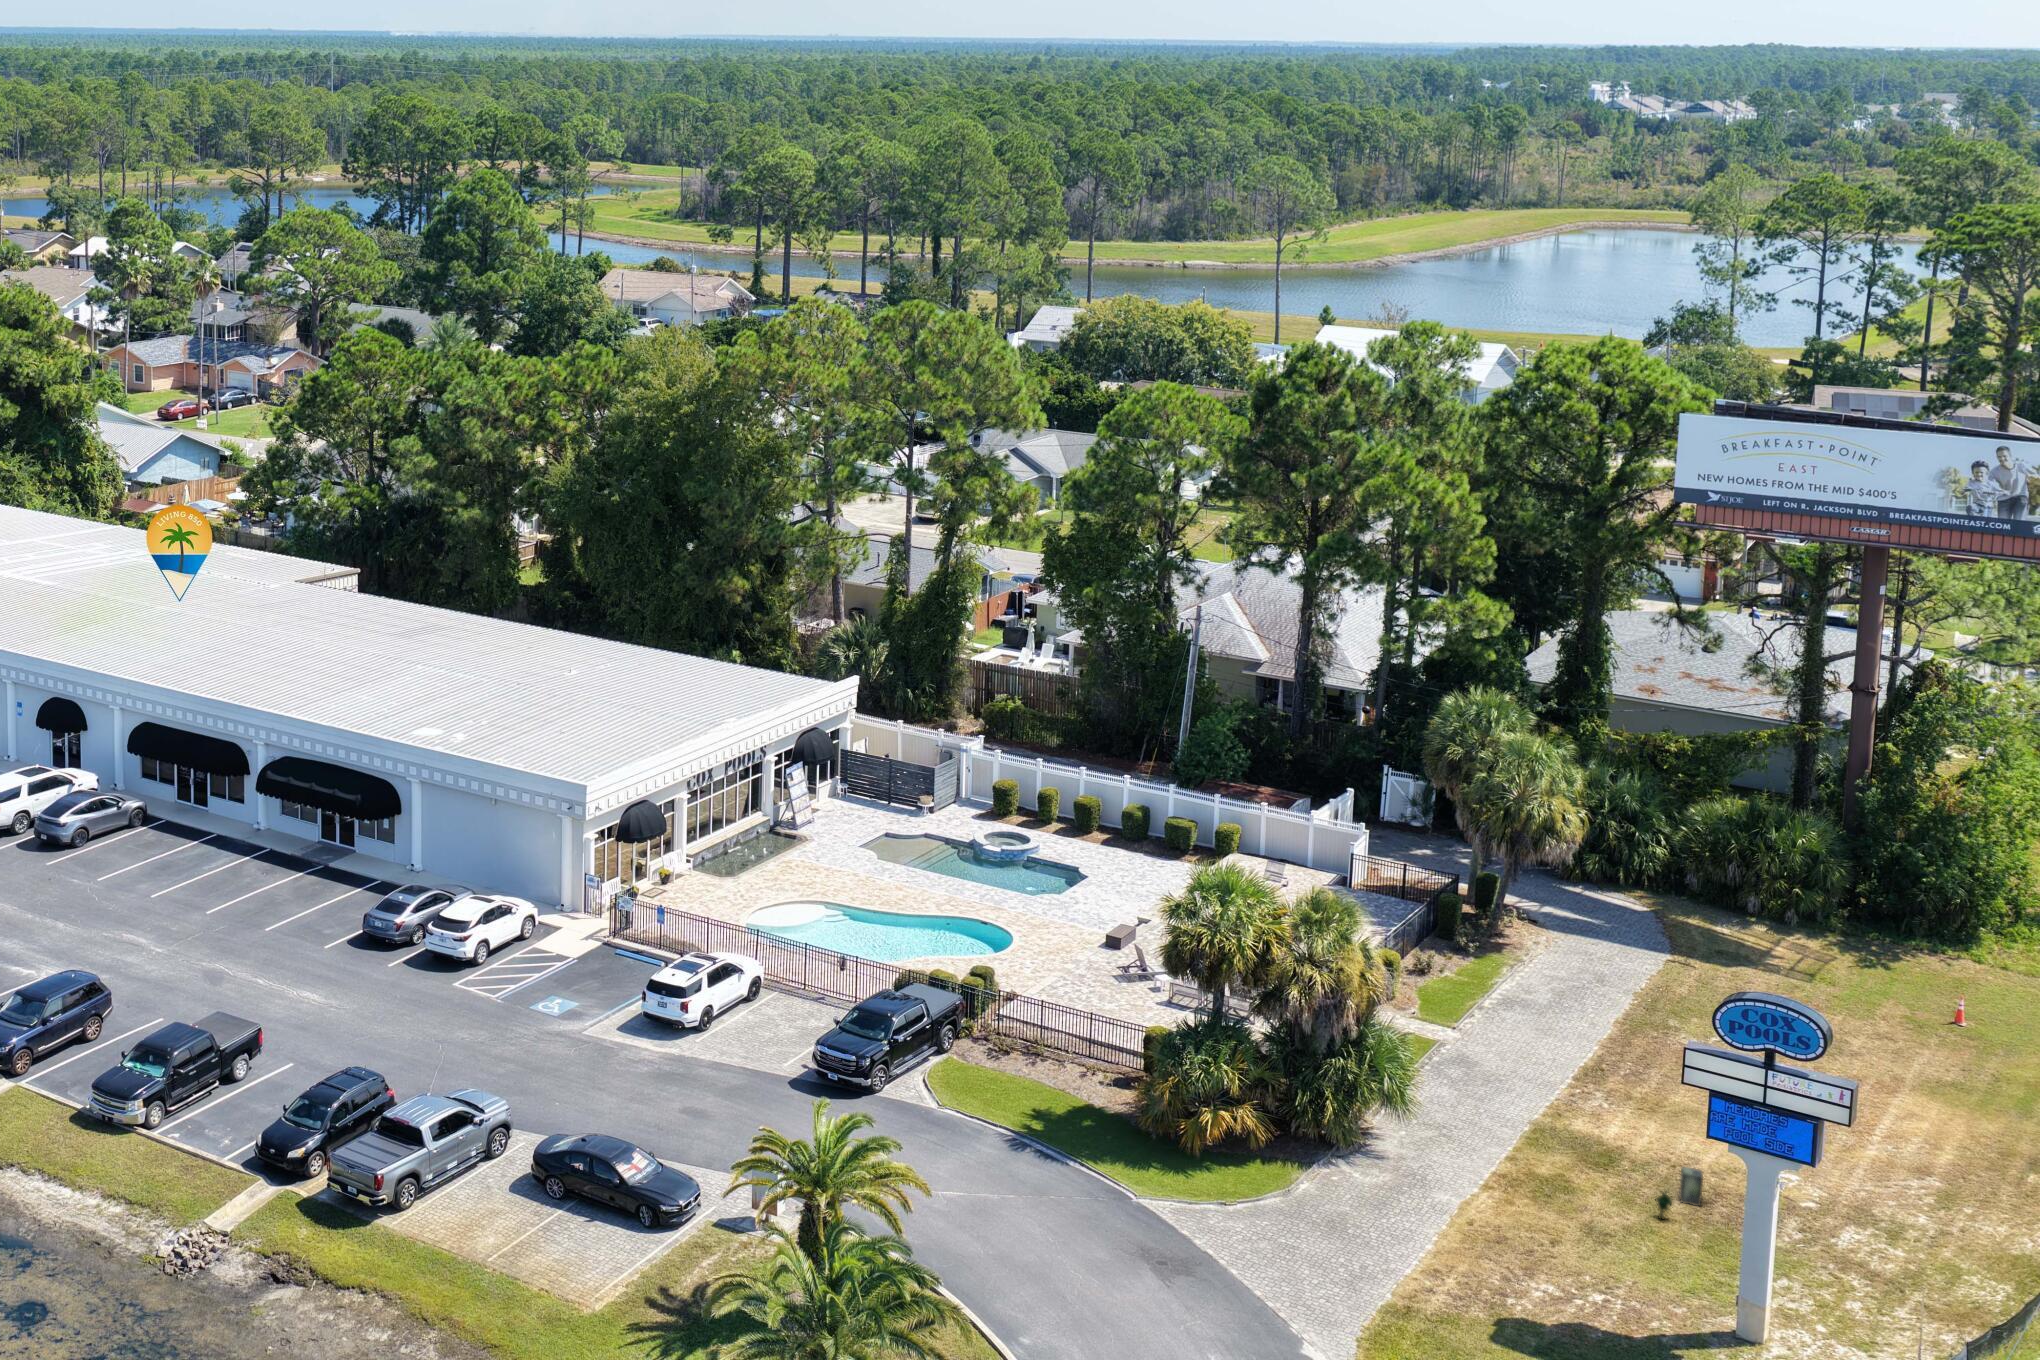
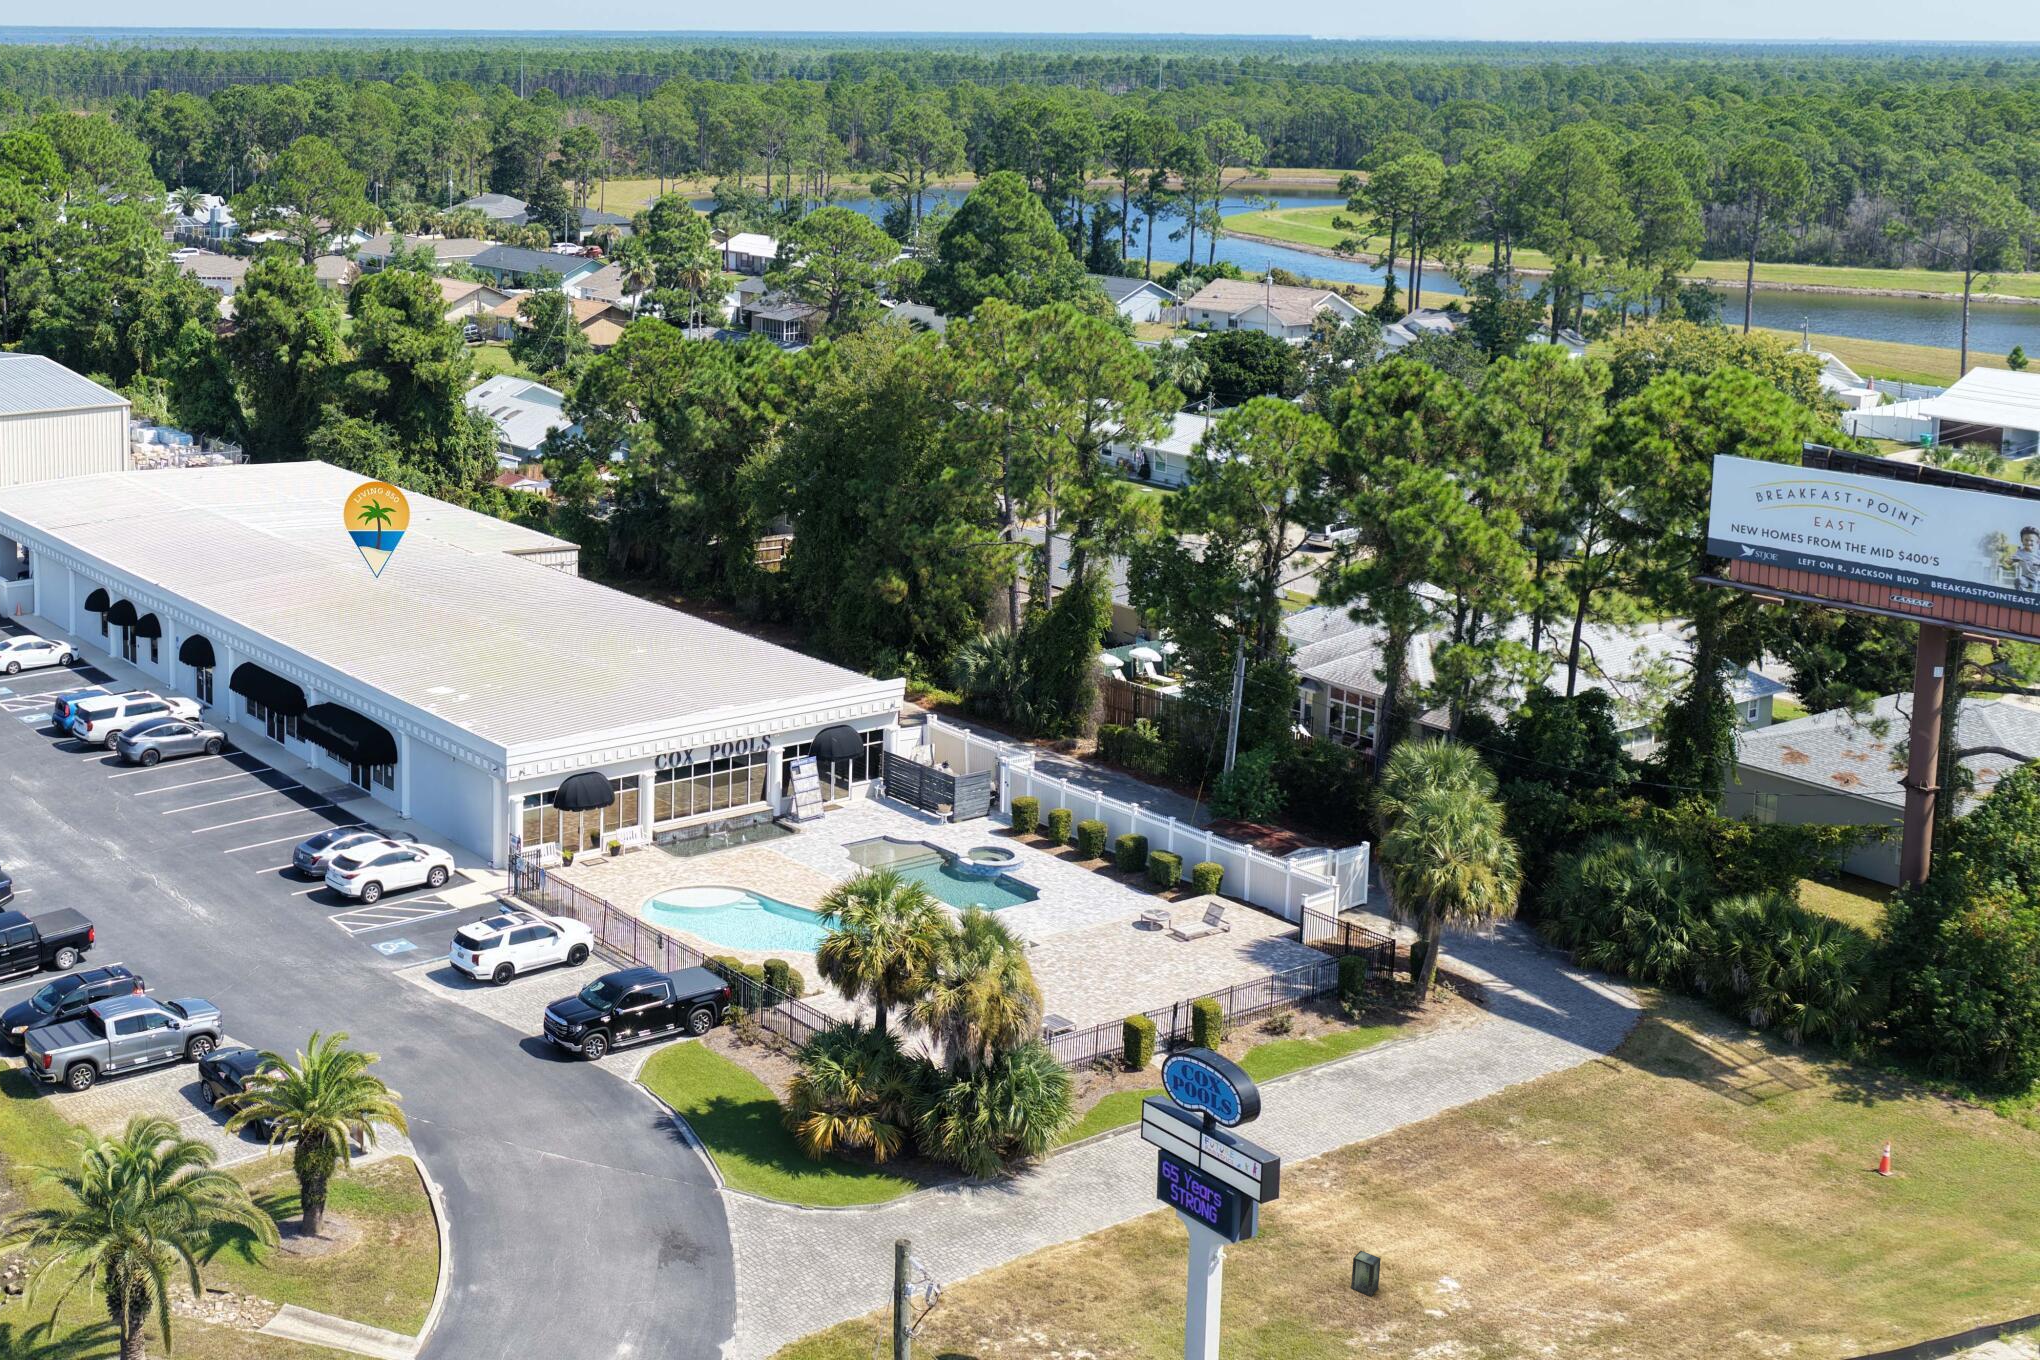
decorative plant: present [1656,1192,1672,1219] -> none [1303,1270,1324,1302]

